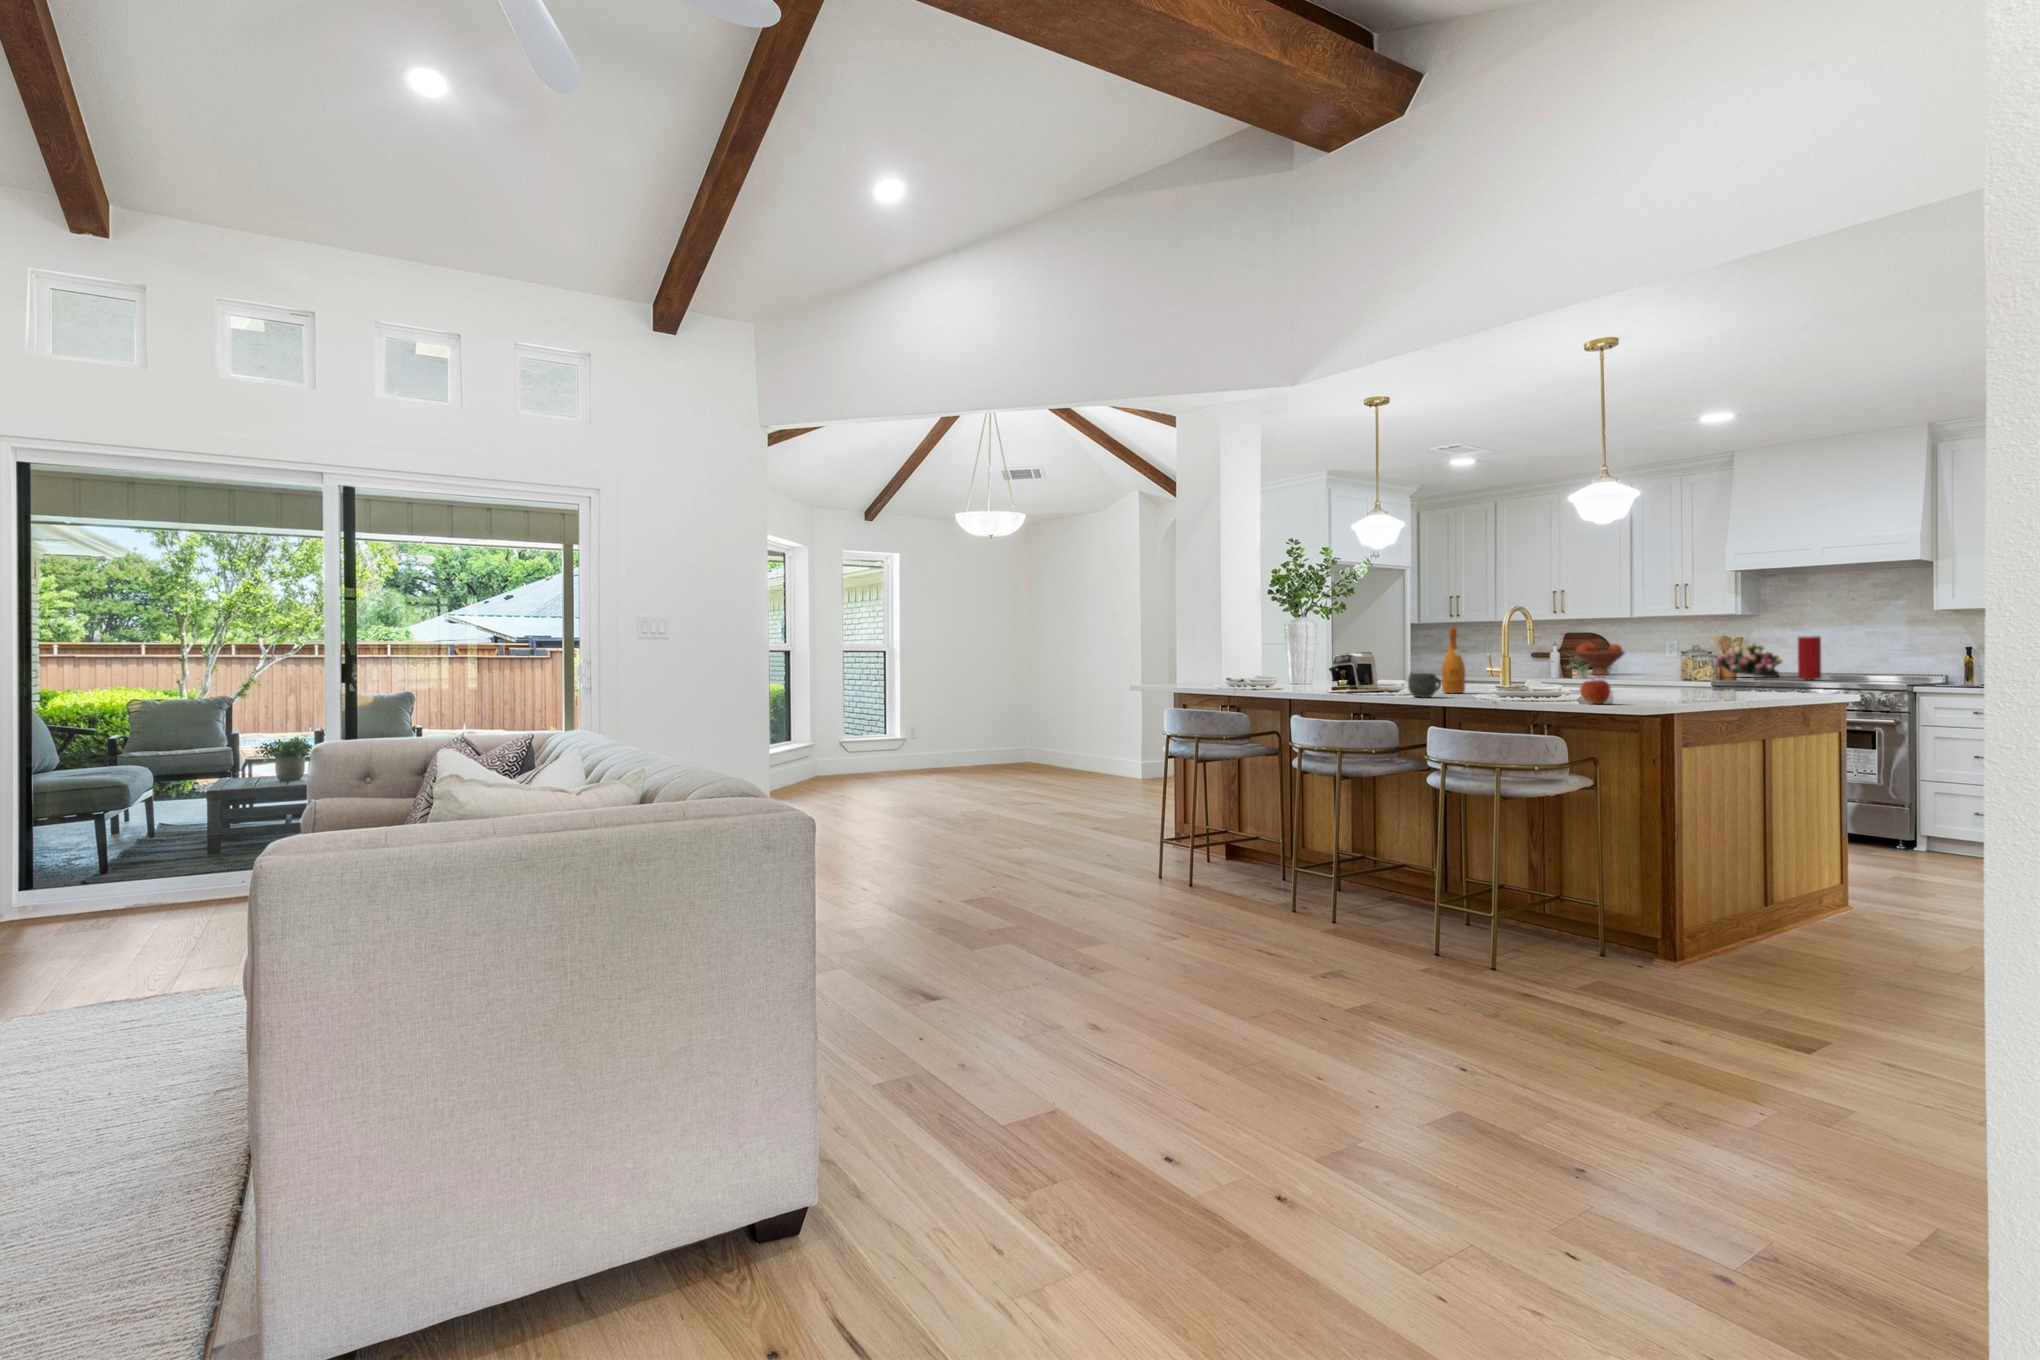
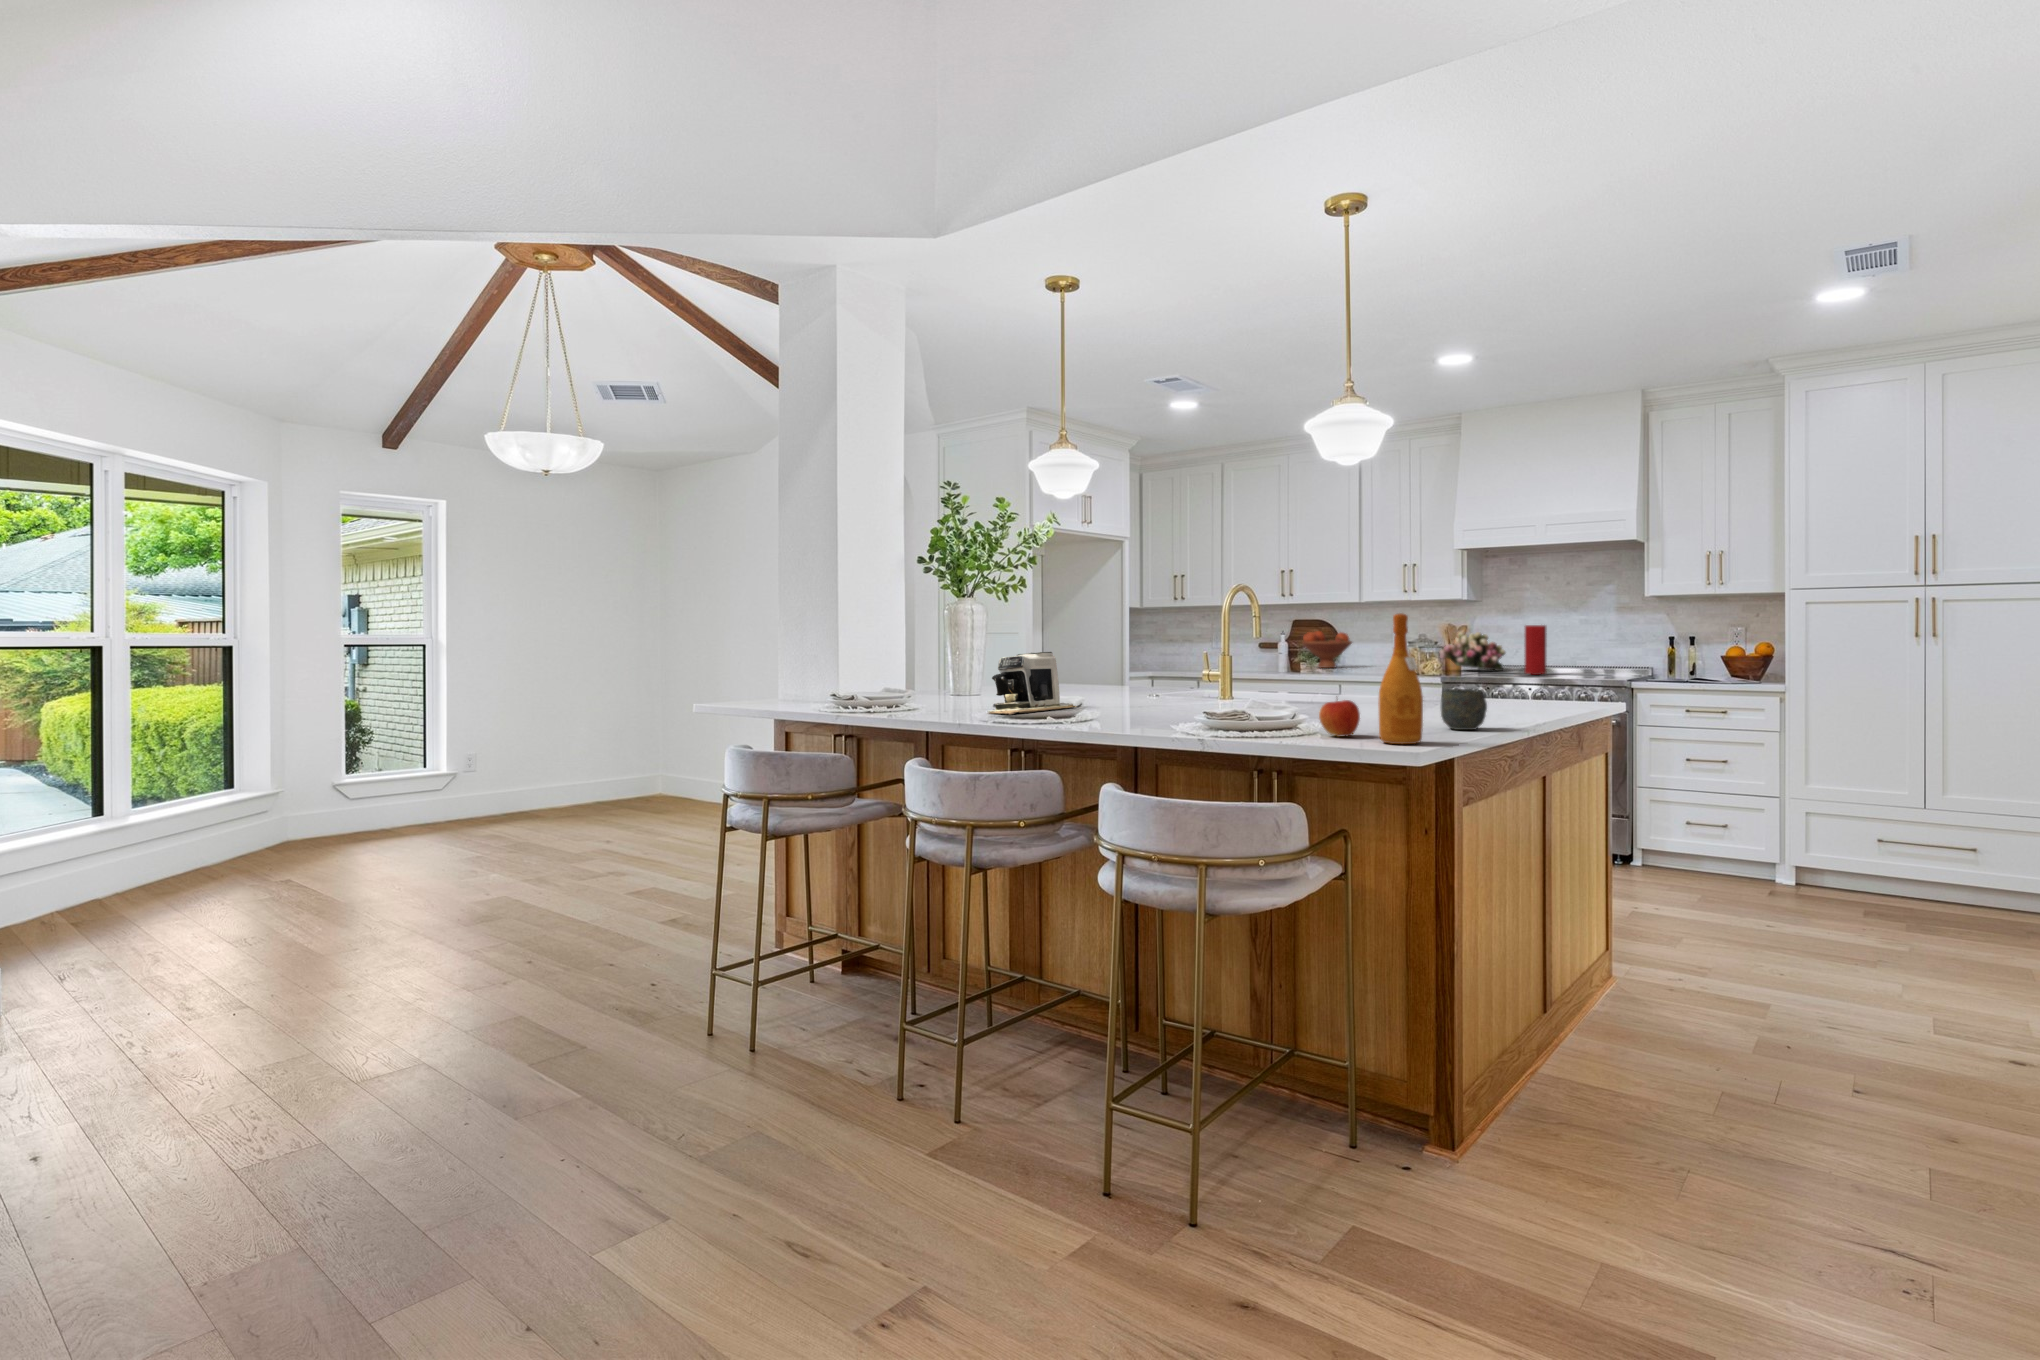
wine bottle: present [1441,628,1465,693] -> present [1378,613,1423,744]
mug: present [1408,673,1441,698] -> present [1441,689,1487,730]

